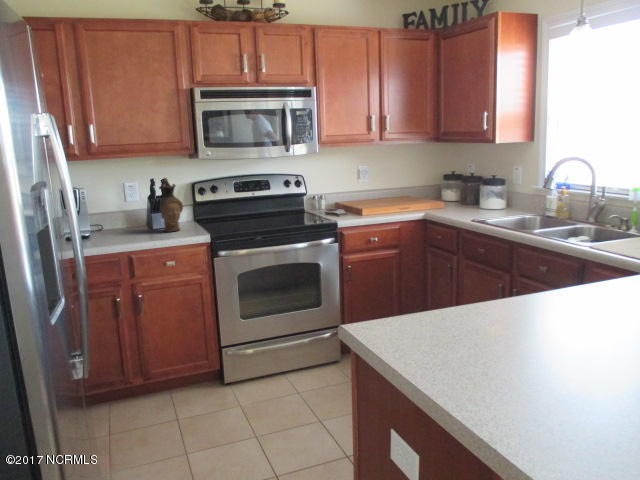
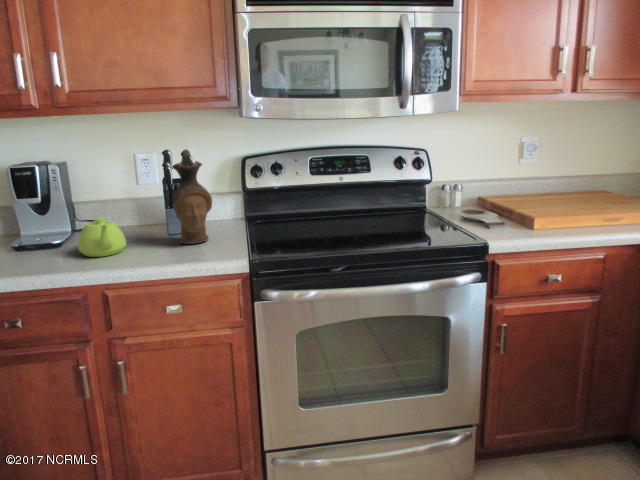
teapot: none [107,217,134,239] -> present [78,217,126,257]

